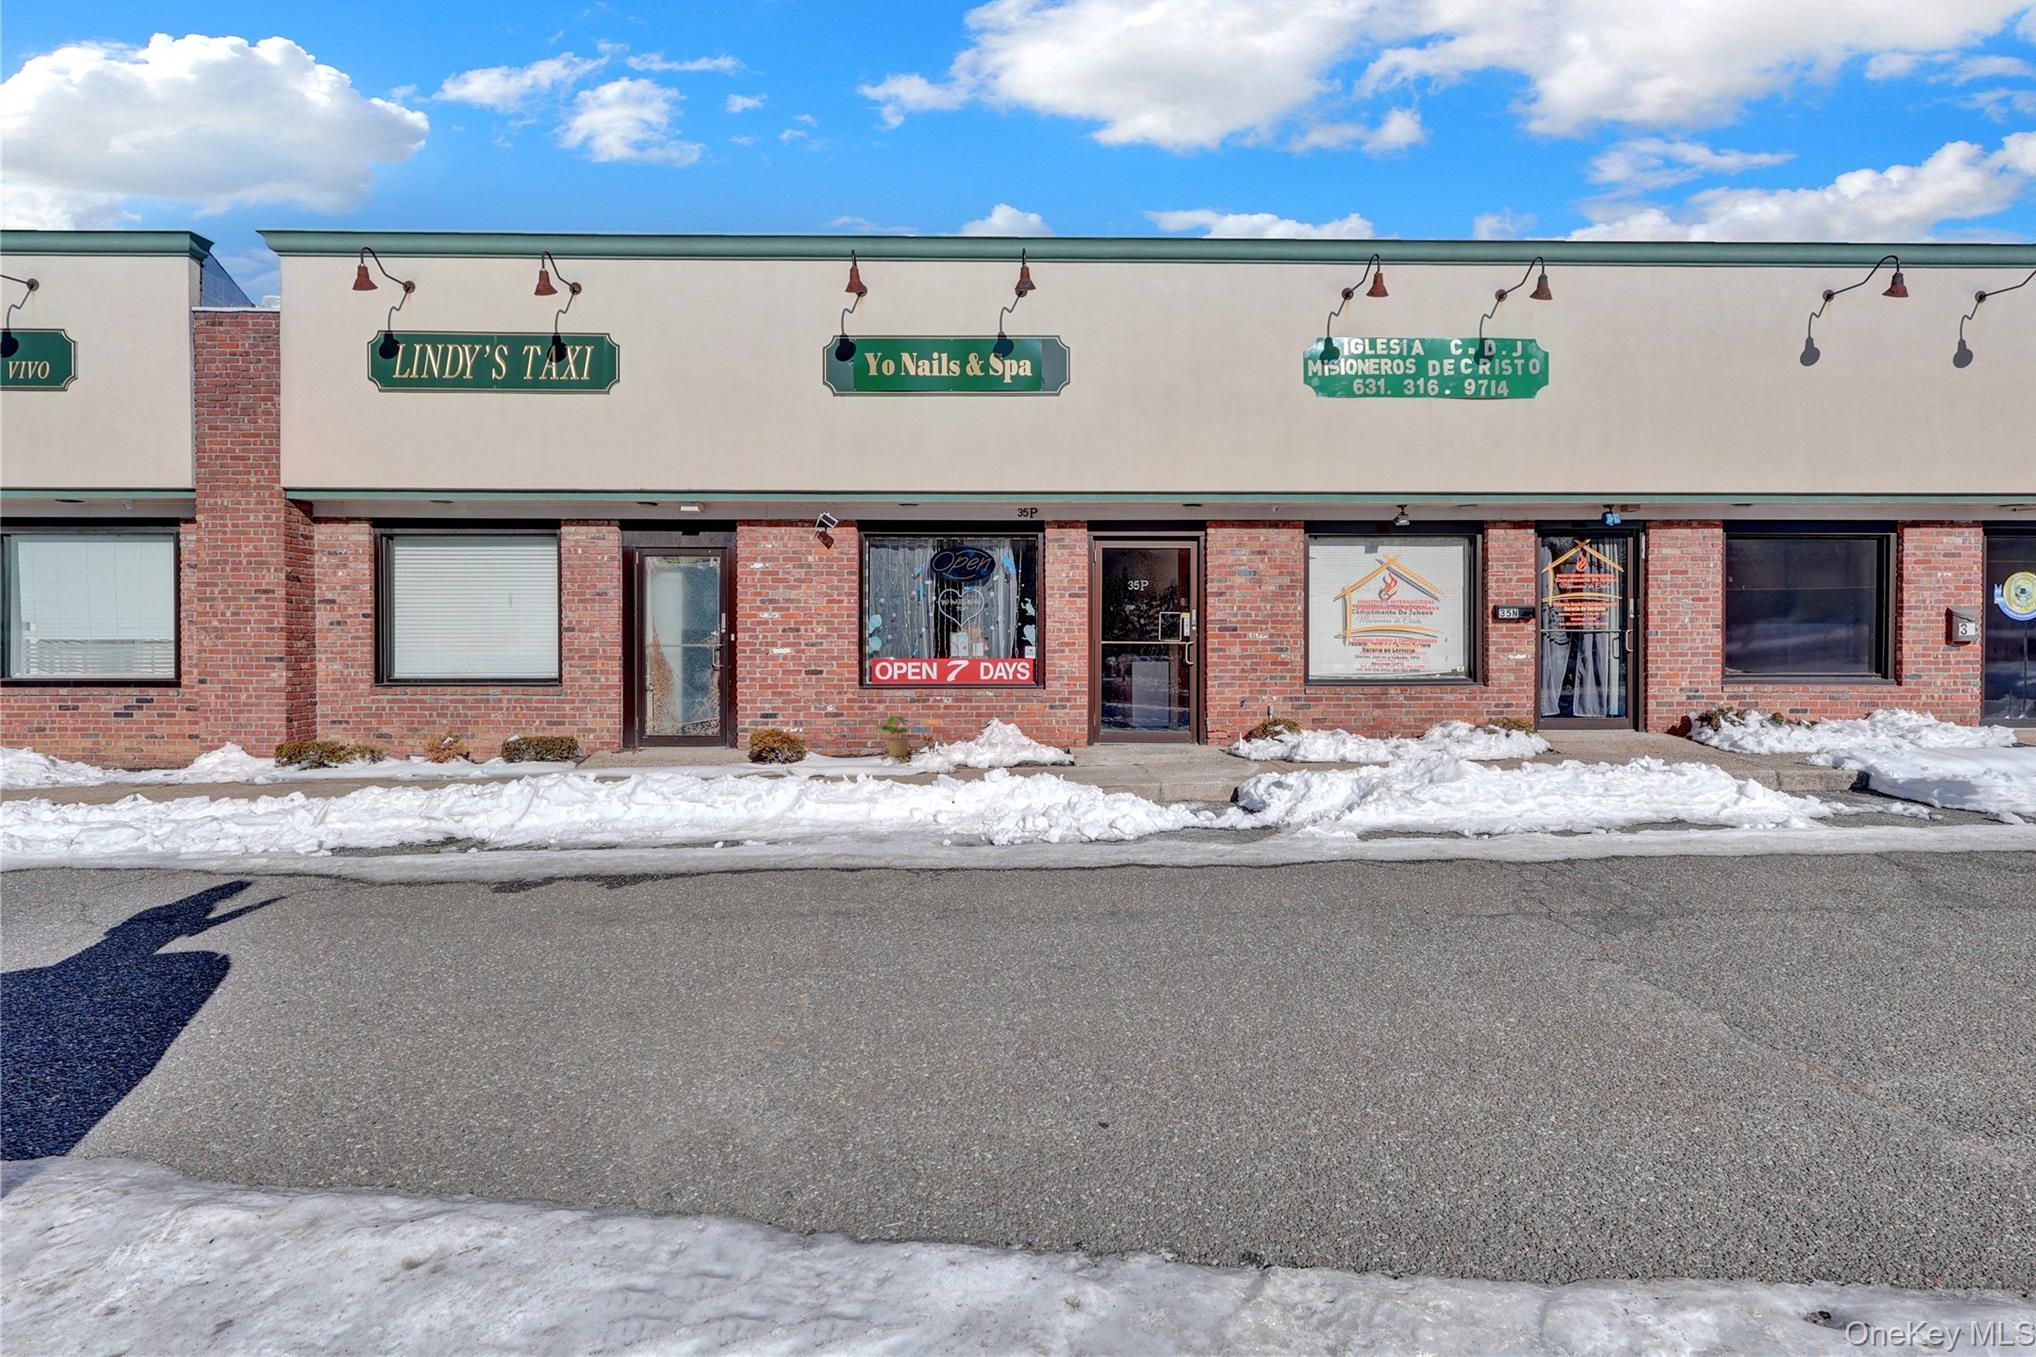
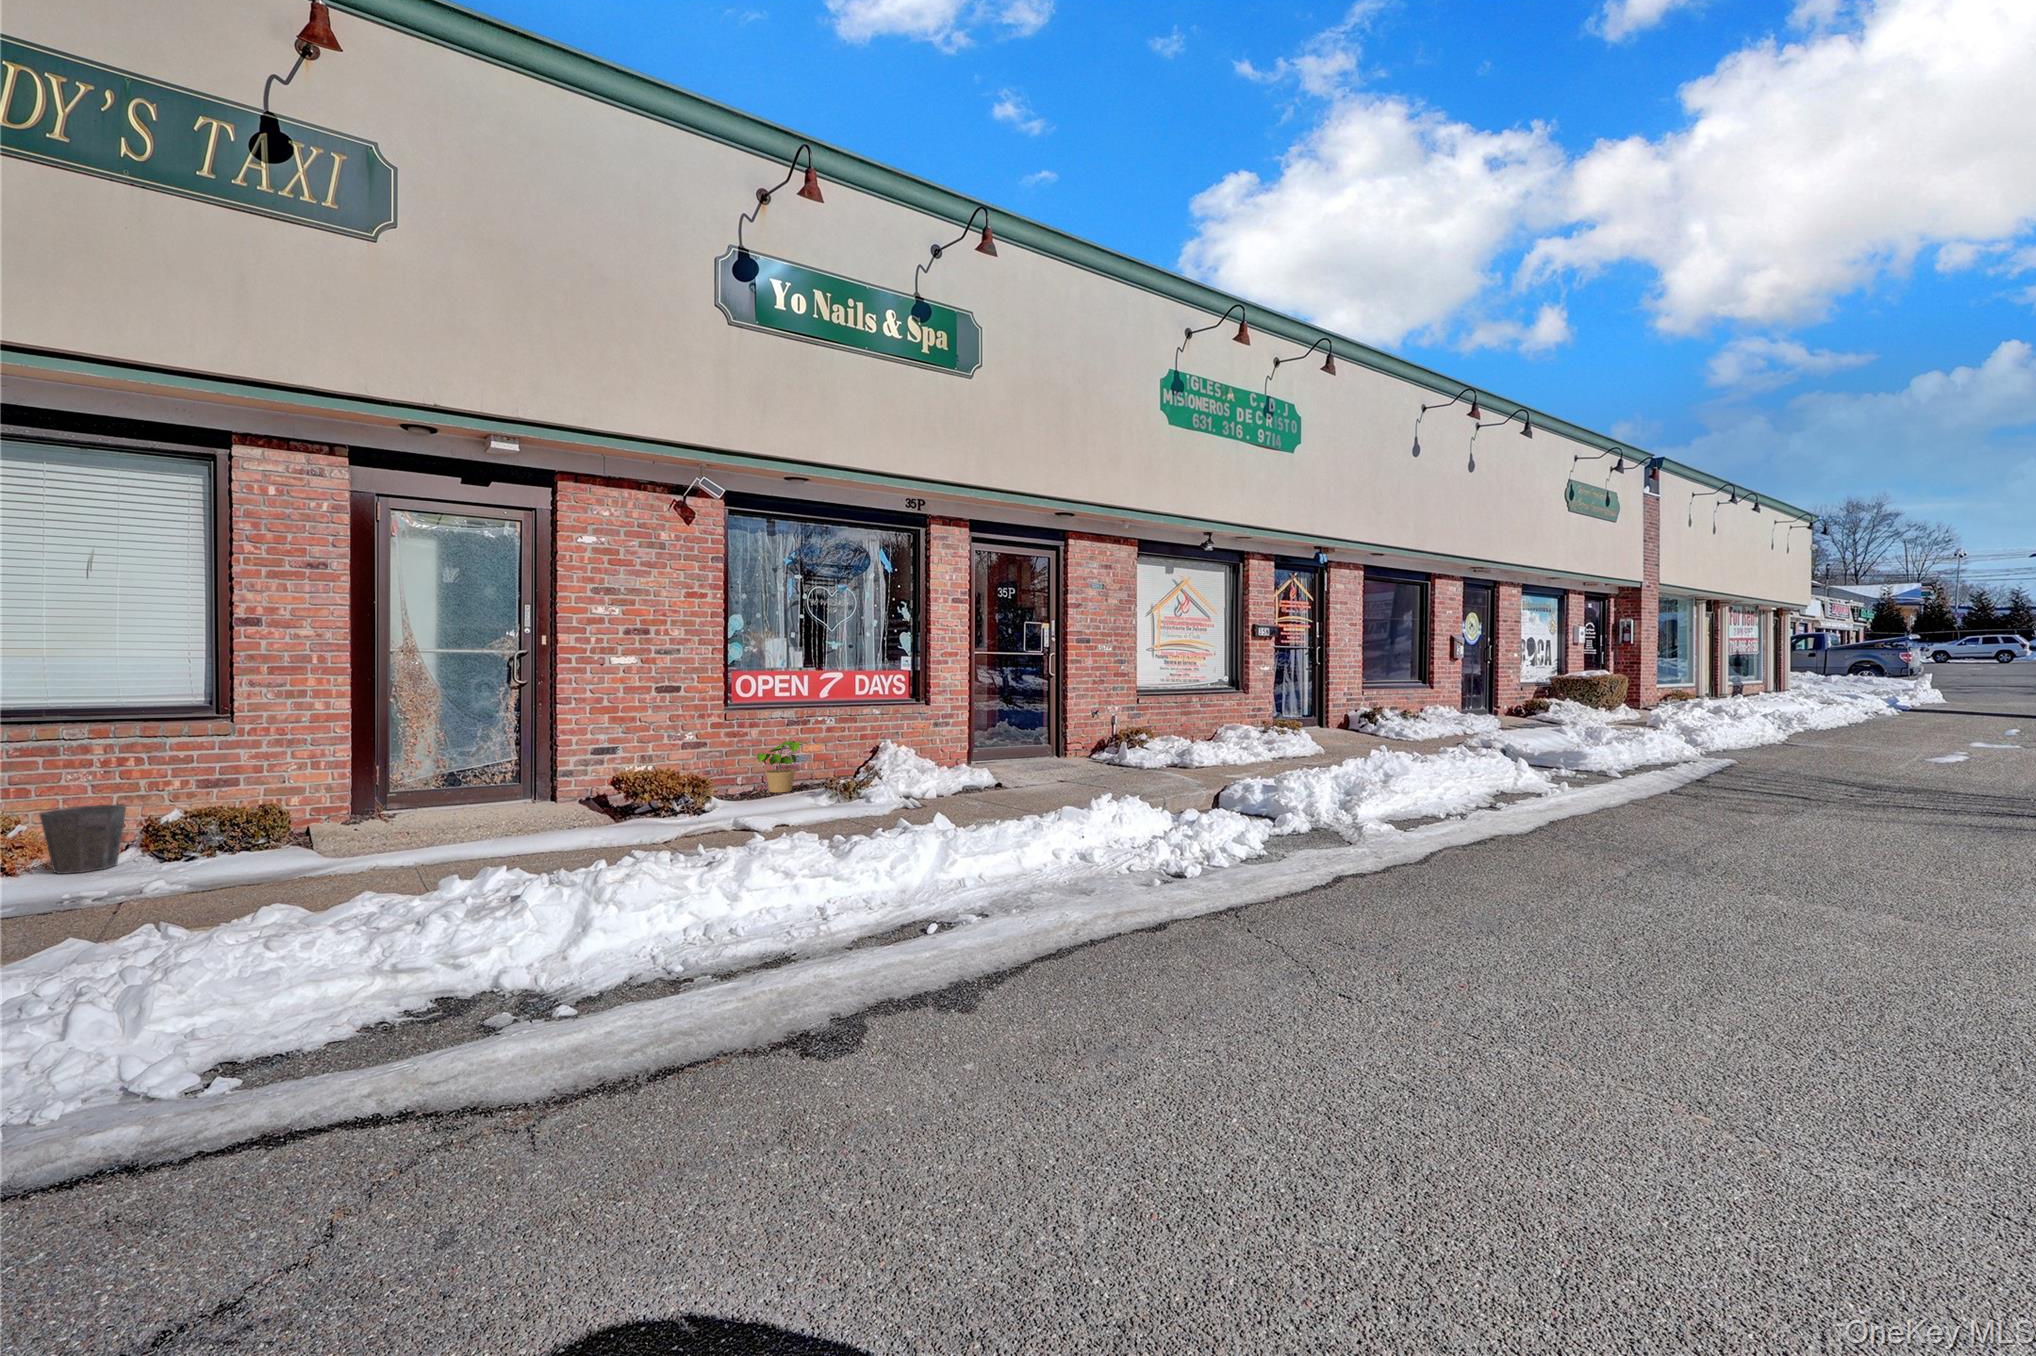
waste bin: none [477,733,511,768] -> present [39,805,126,874]

